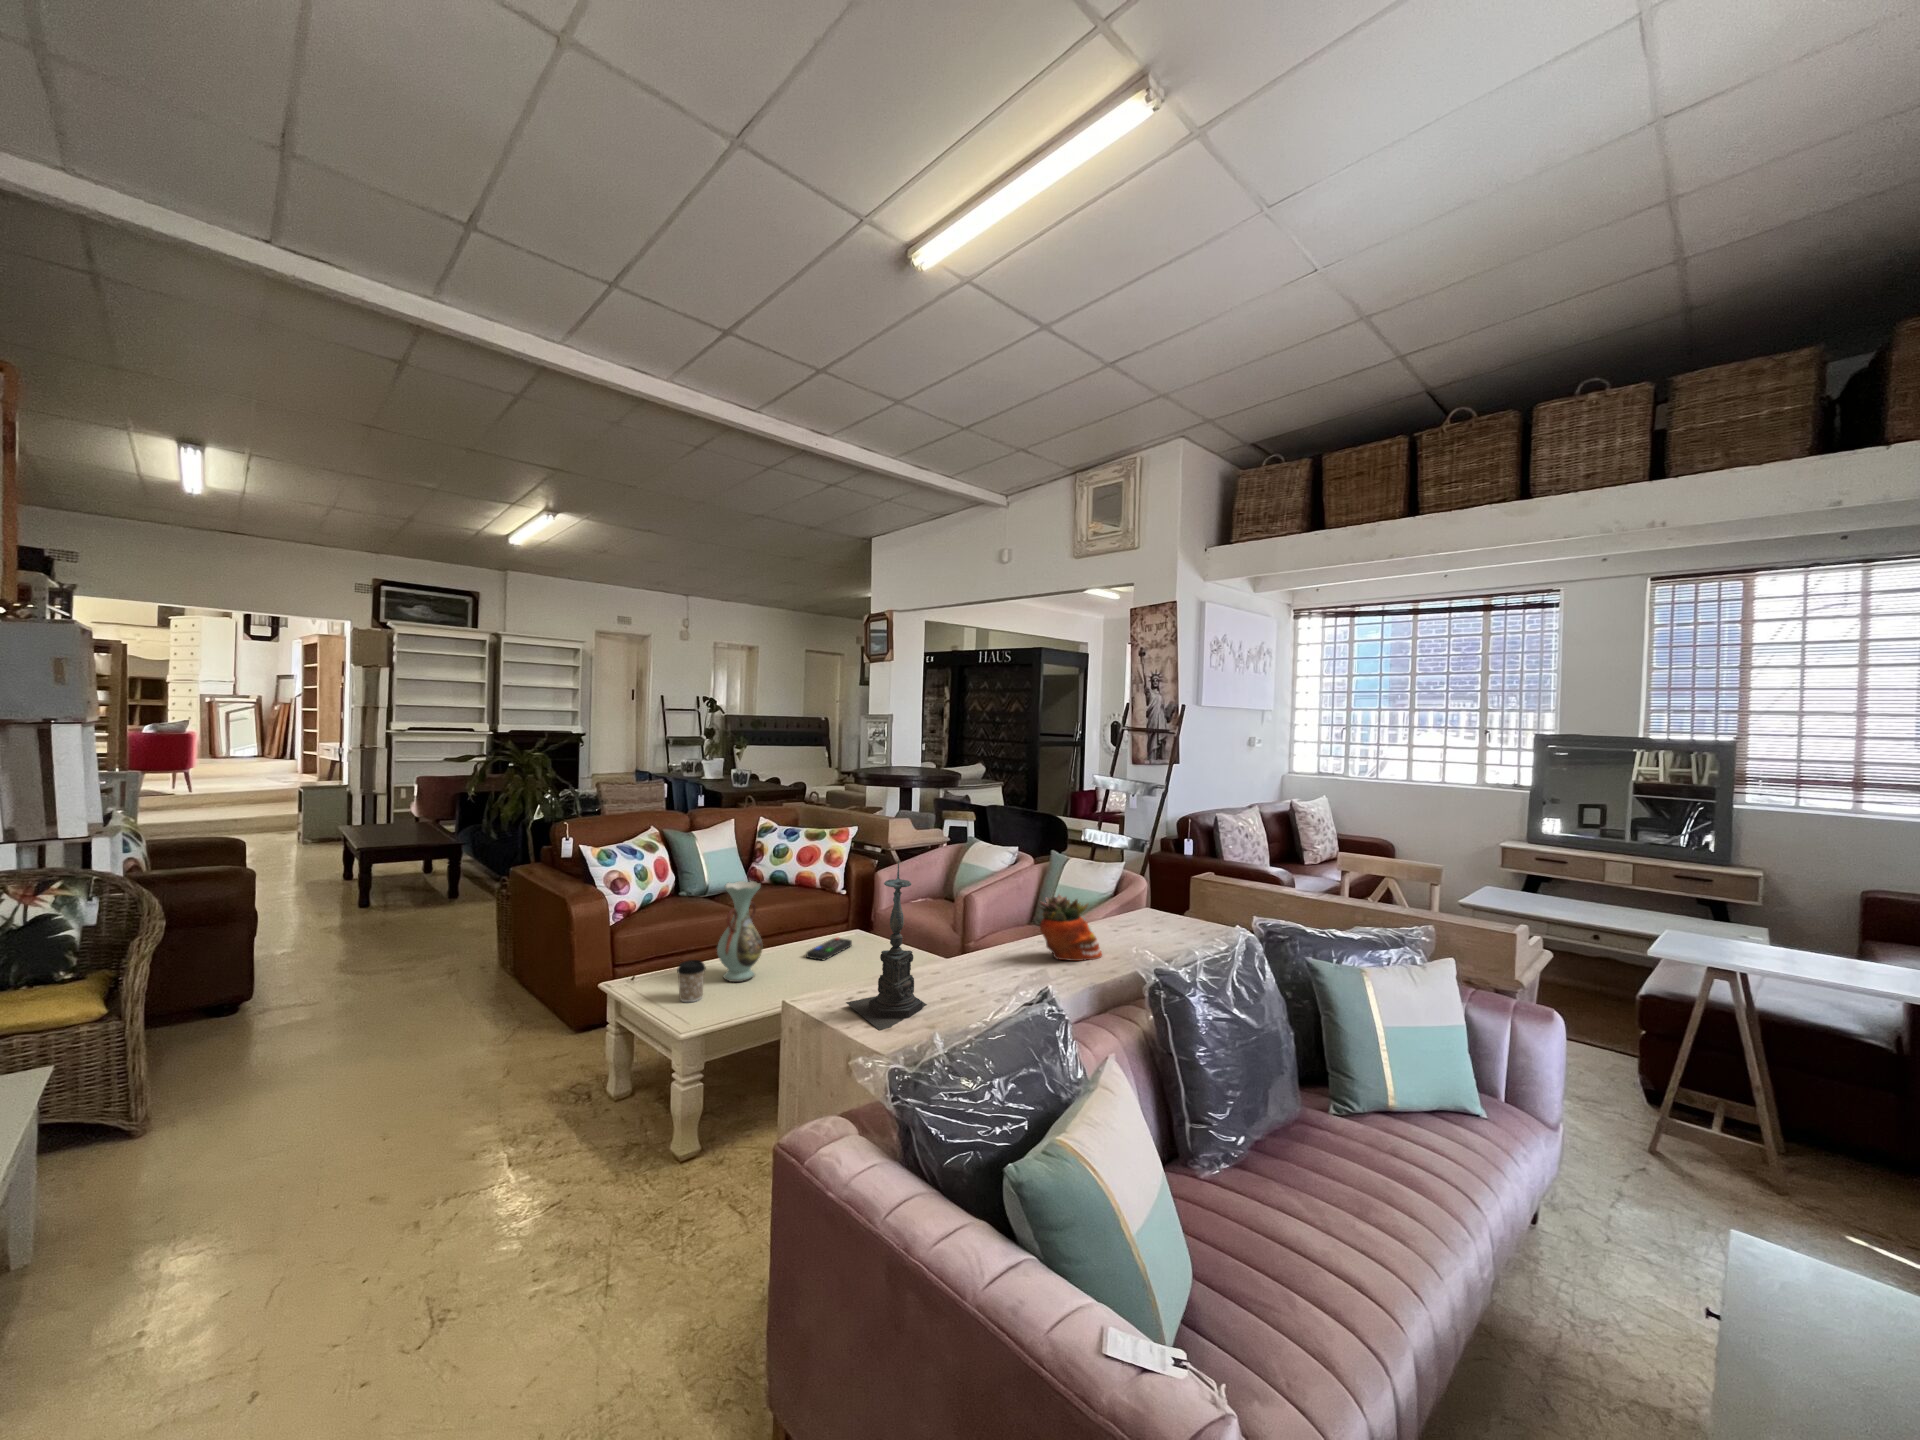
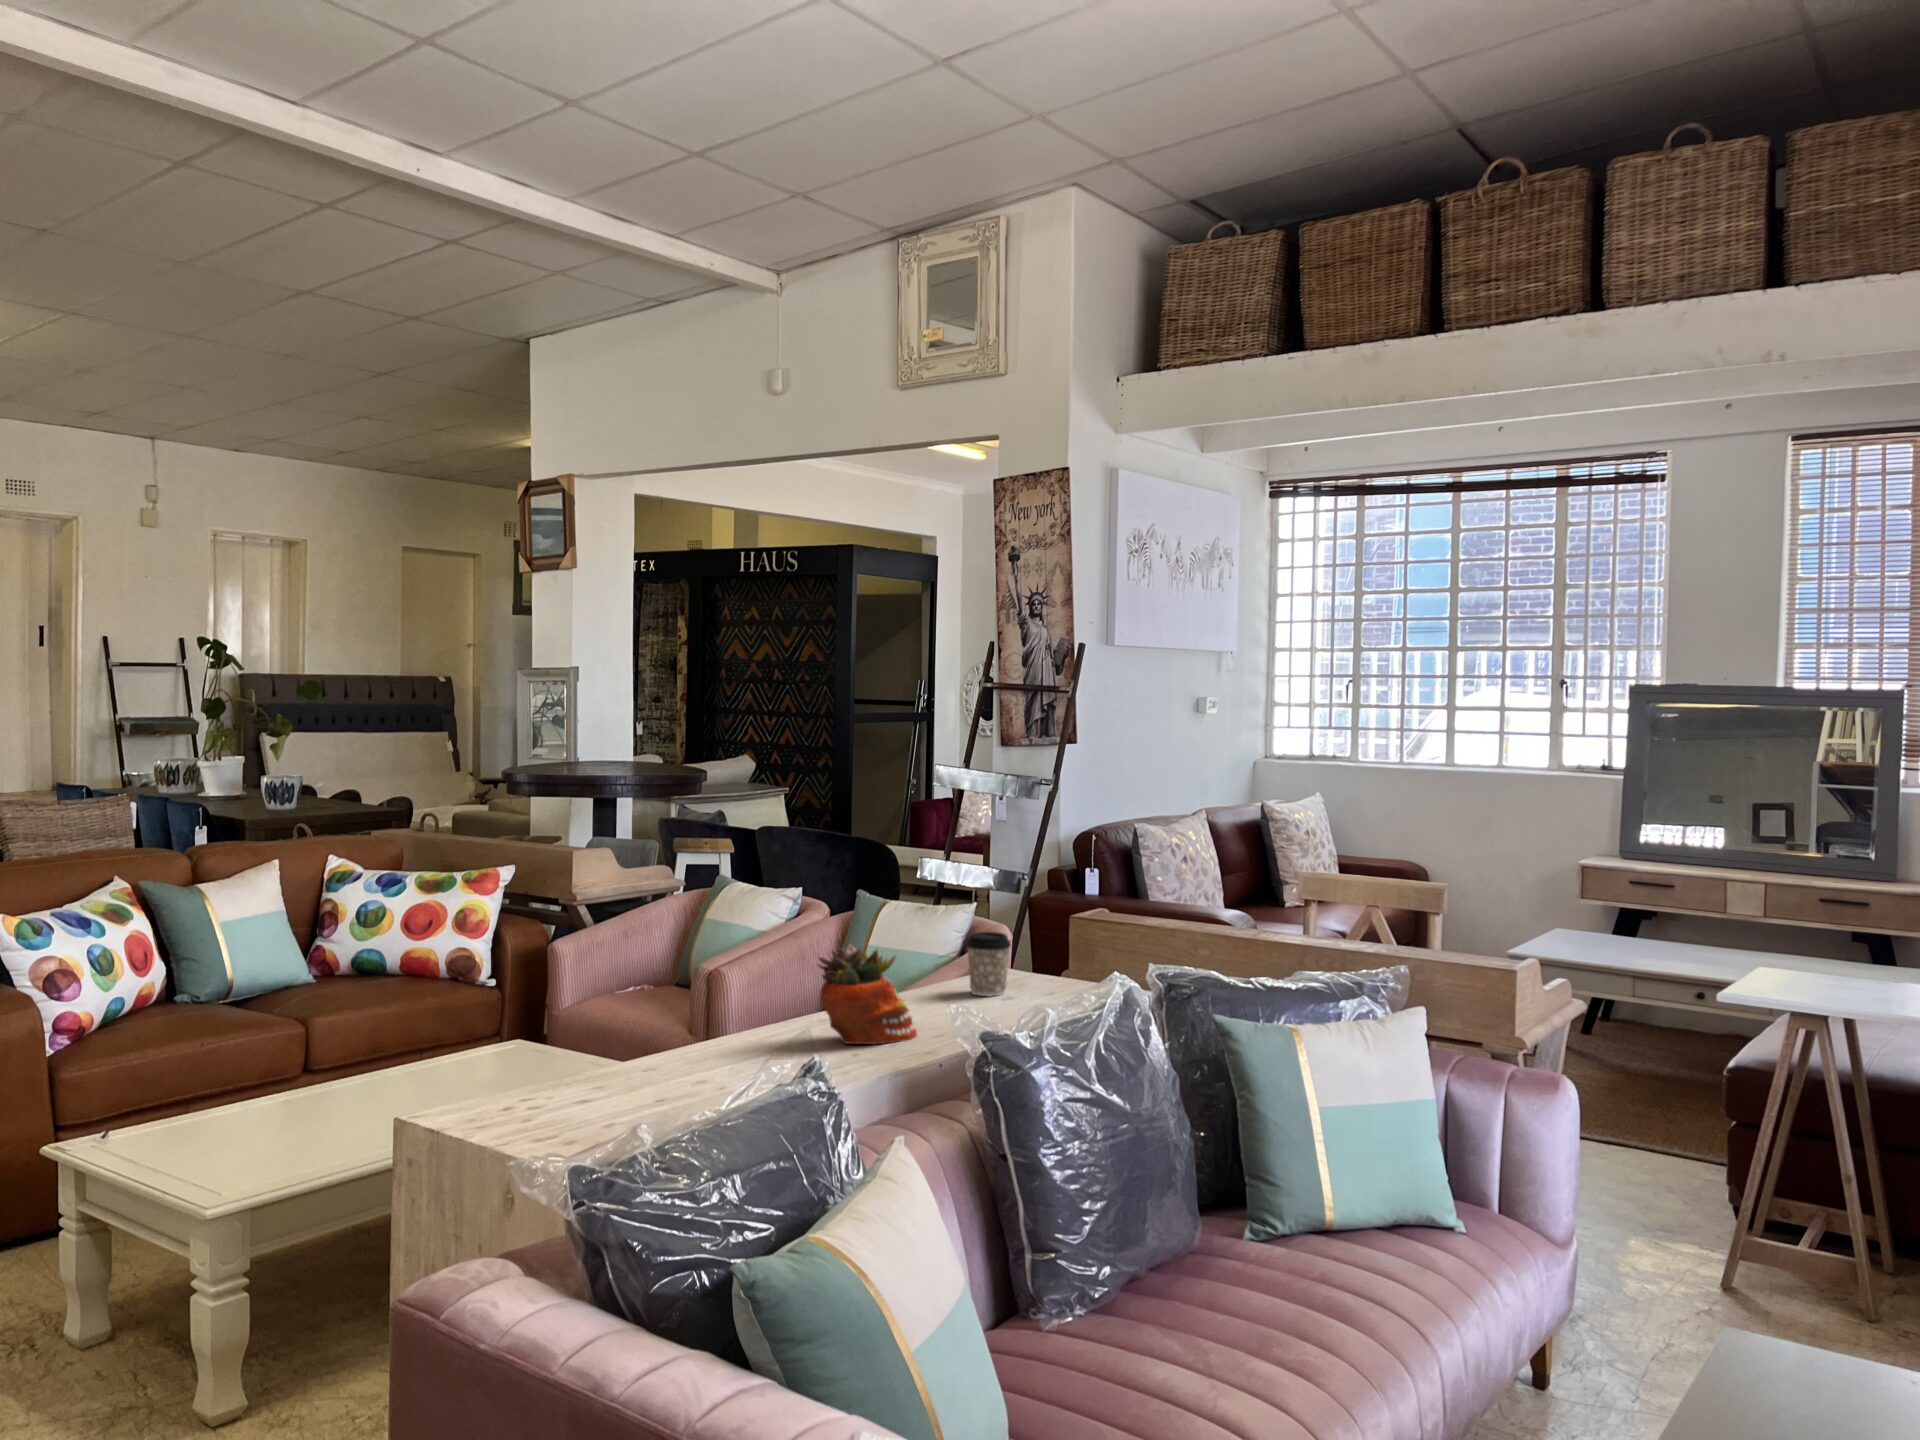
candle holder: present [846,861,927,1030] -> none [507,891,662,1148]
decorative vase: present [717,881,763,982] -> none [266,958,350,1132]
remote control: present [806,938,852,960] -> none [428,1054,509,1092]
coffee cup: present [677,960,706,1002] -> present [966,932,1011,996]

